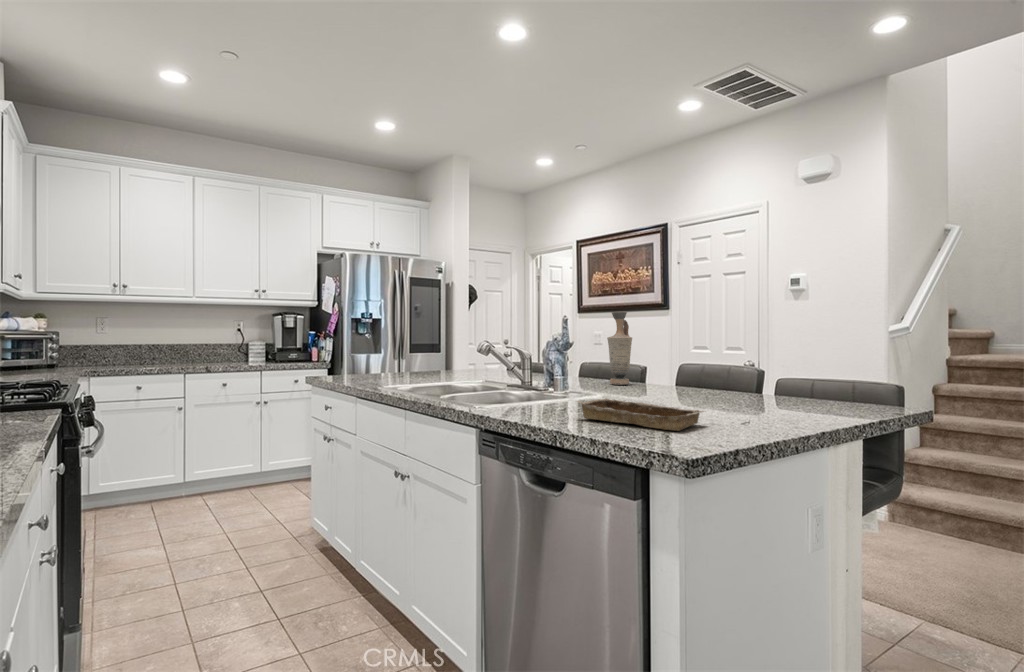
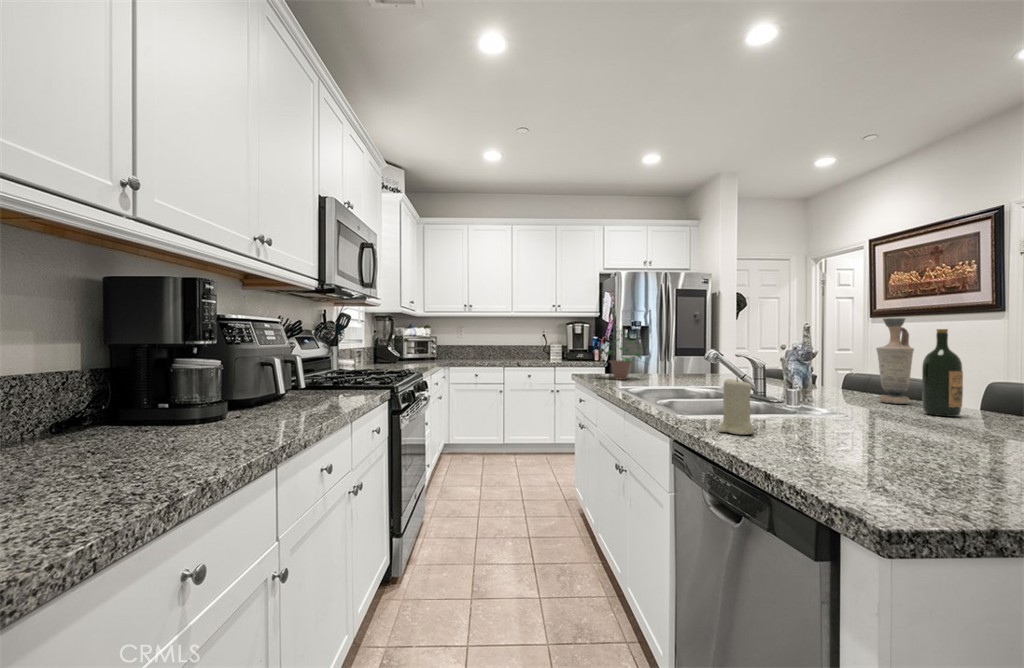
potted plant: none [339,316,405,380] -> present [606,326,642,380]
wine bottle: none [643,321,667,391] -> present [922,329,963,417]
candle: none [522,363,553,416] -> present [718,378,754,435]
tray: present [581,399,704,431] -> none [777,423,979,481]

